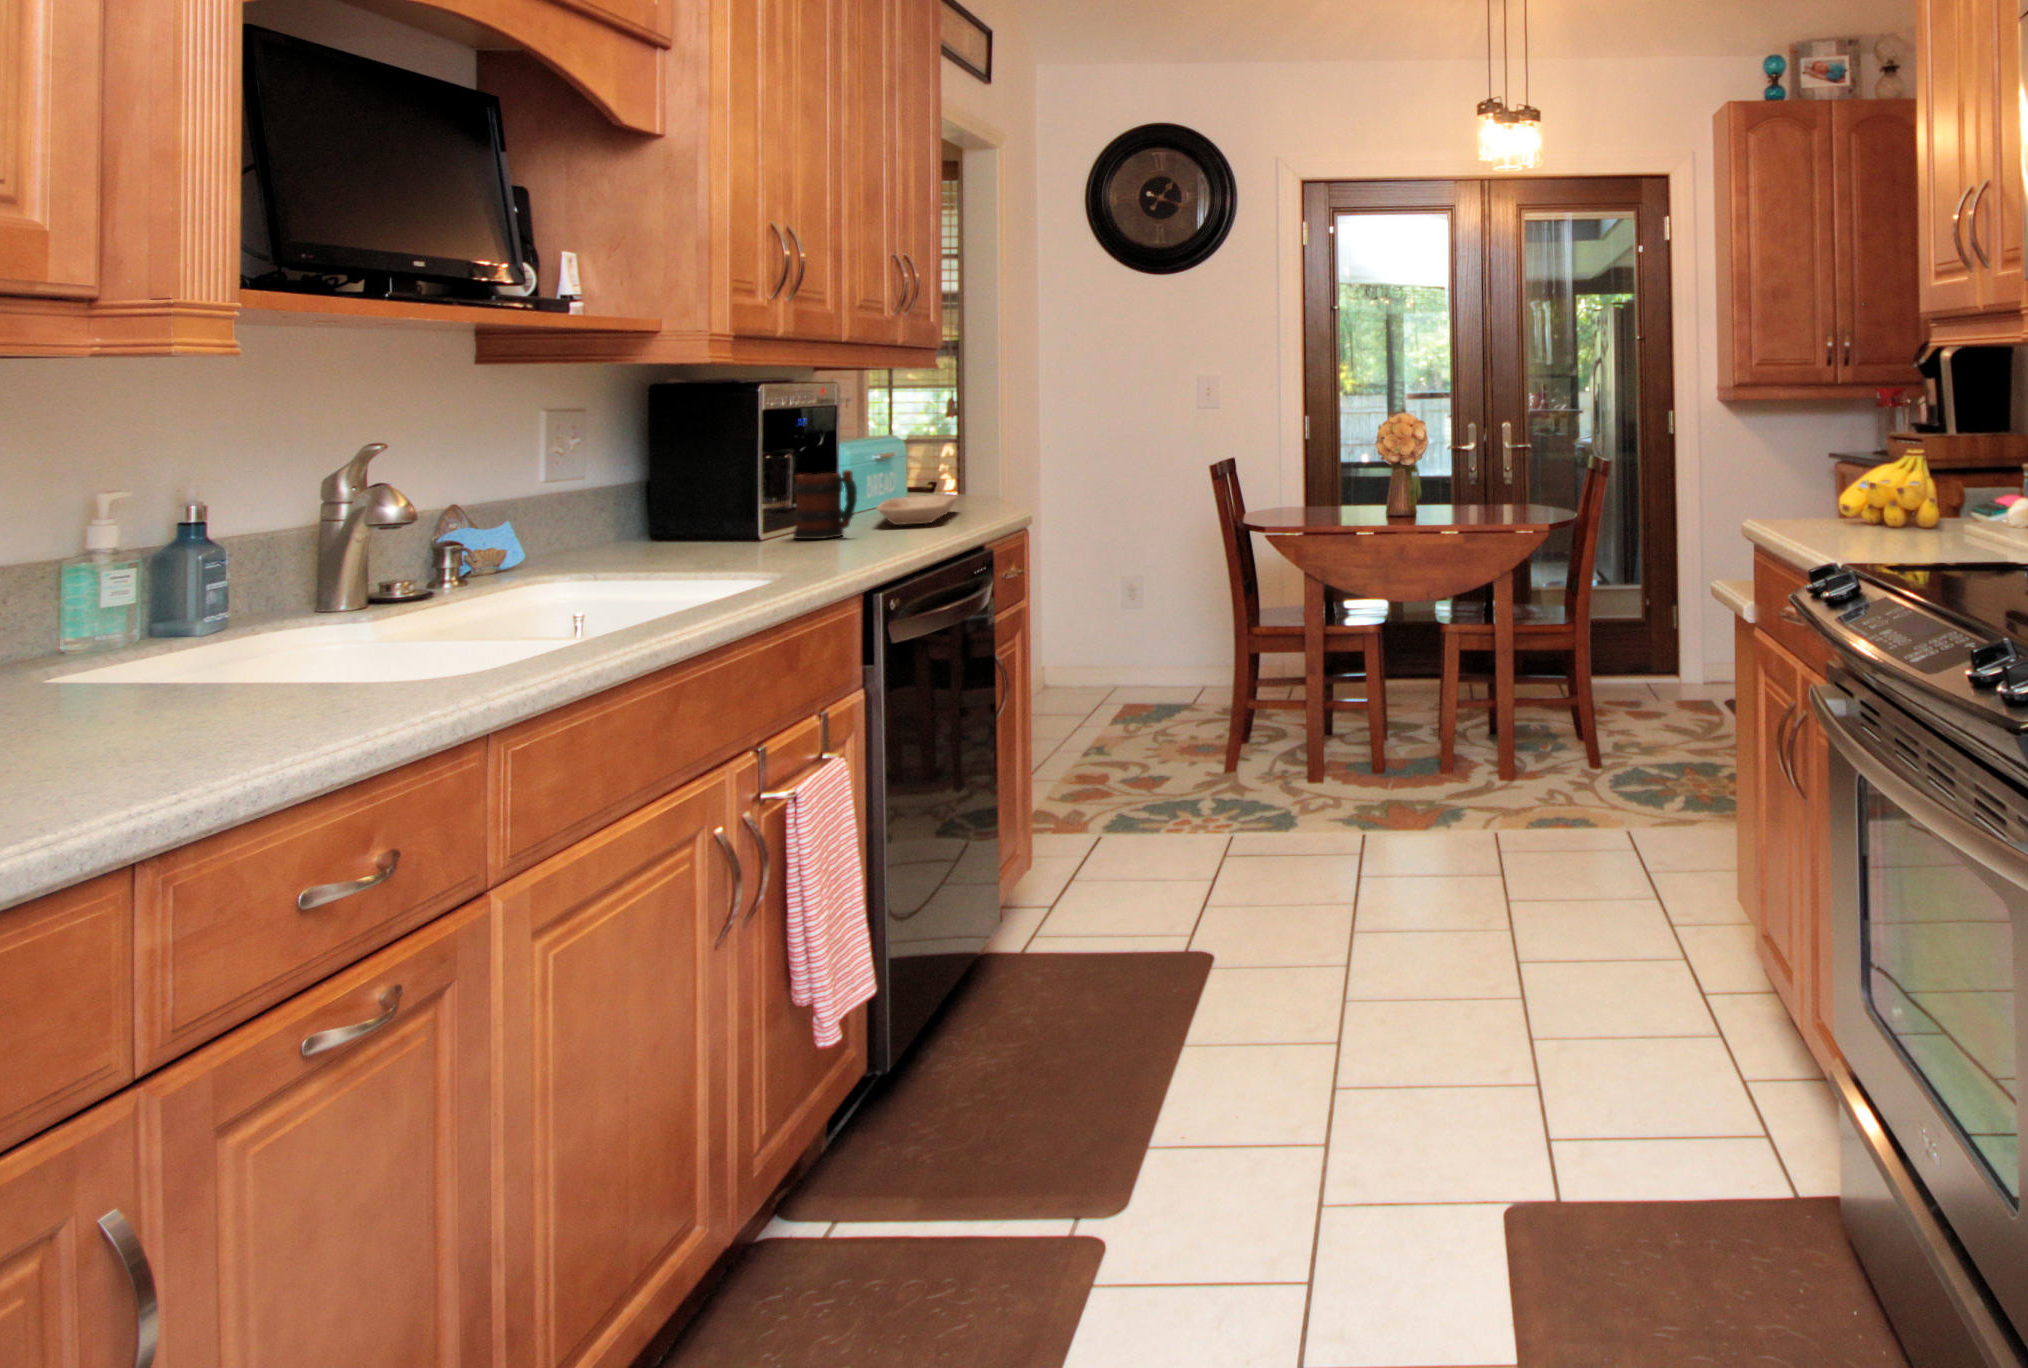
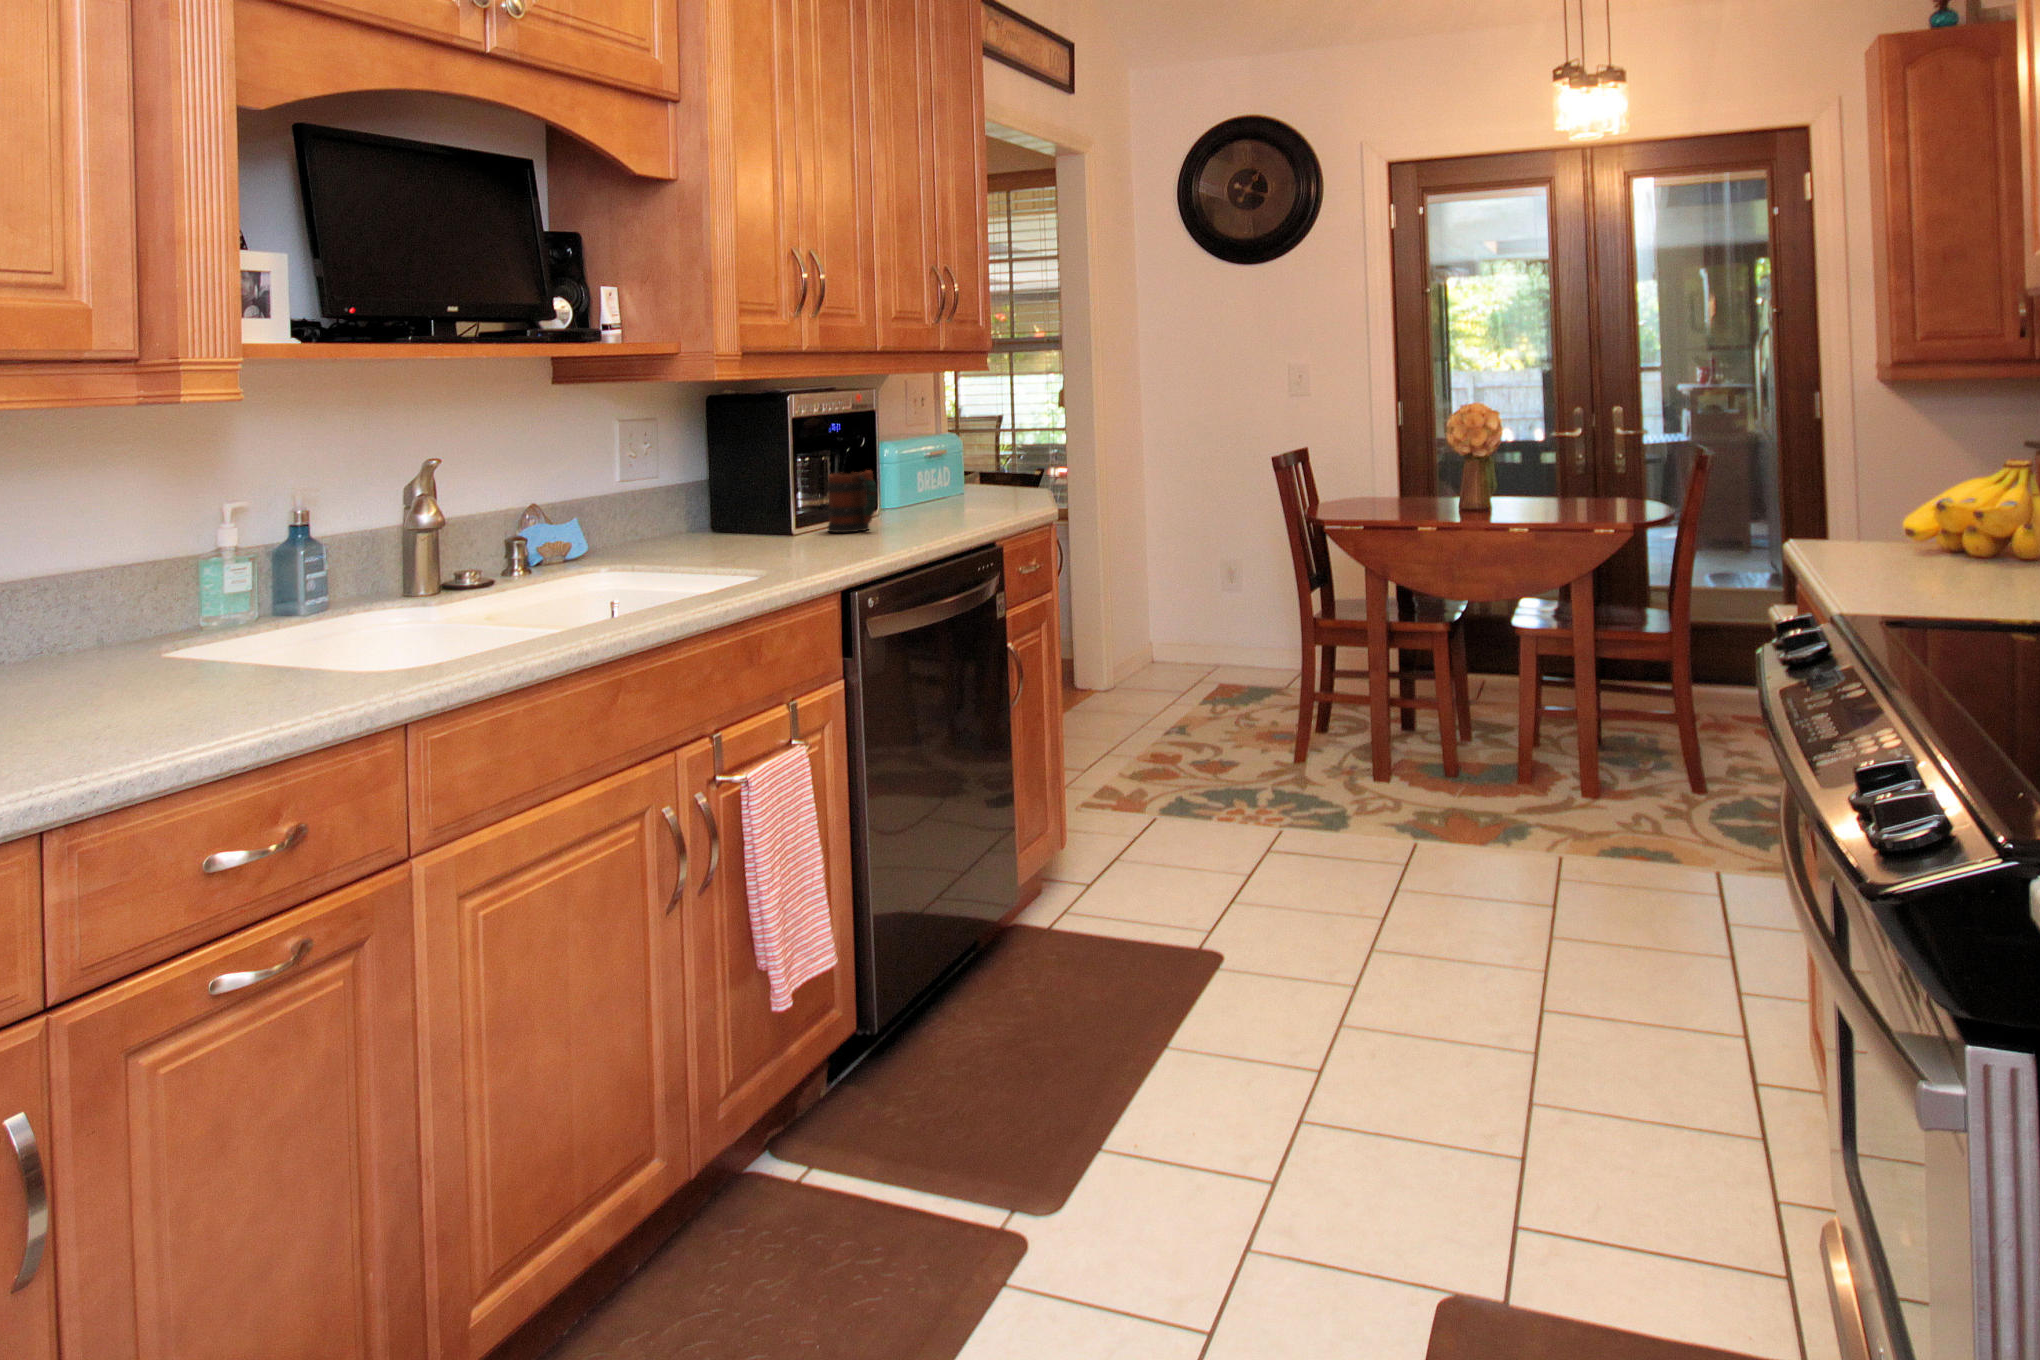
tray: present [877,495,958,525] -> none [904,490,990,519]

